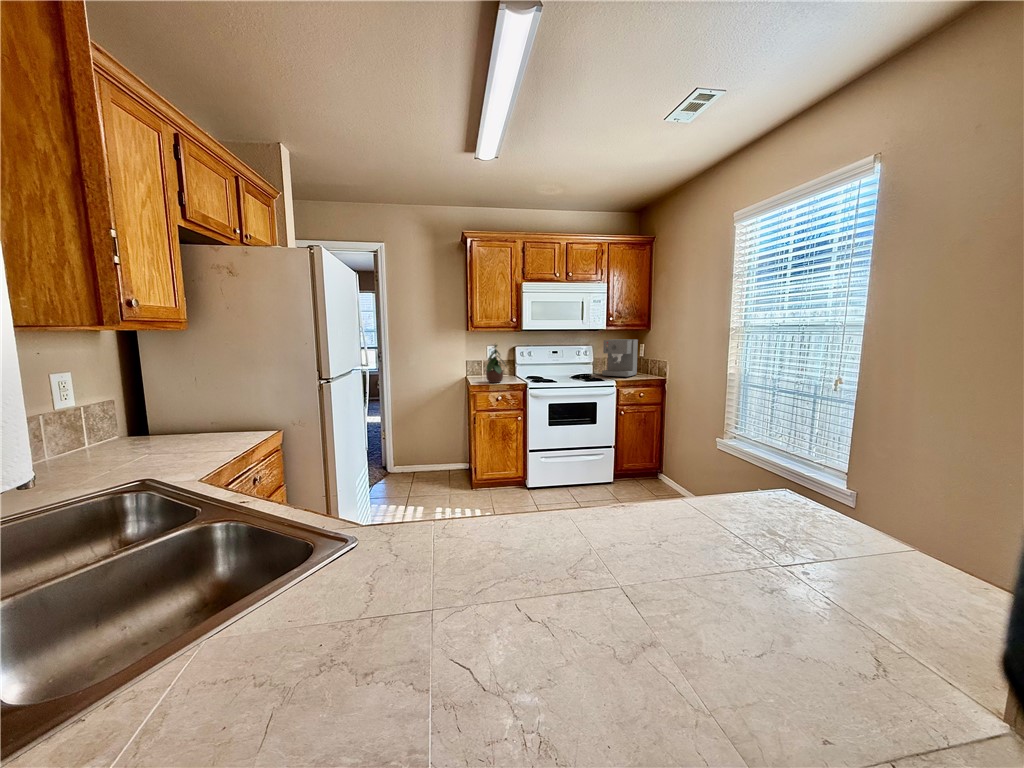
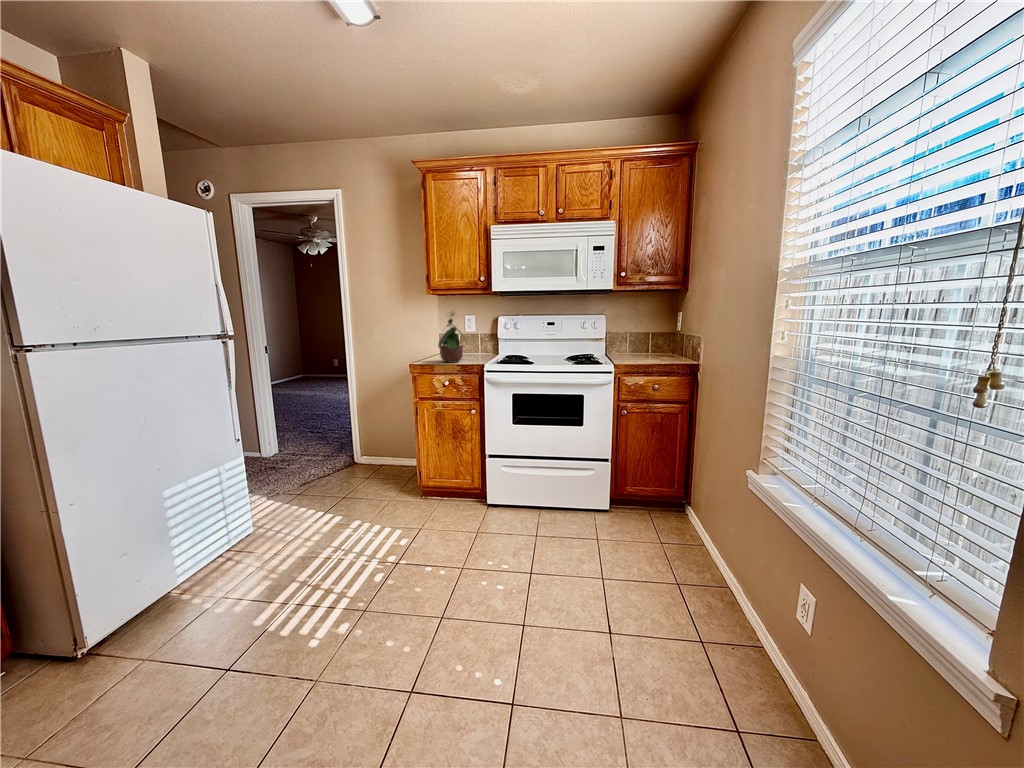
coffee maker: present [602,339,638,377] -> none [613,305,670,361]

